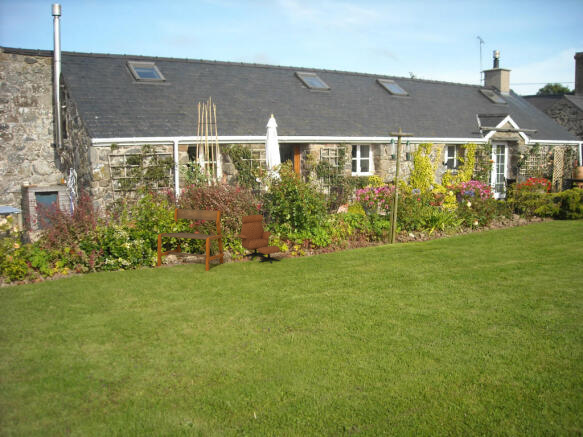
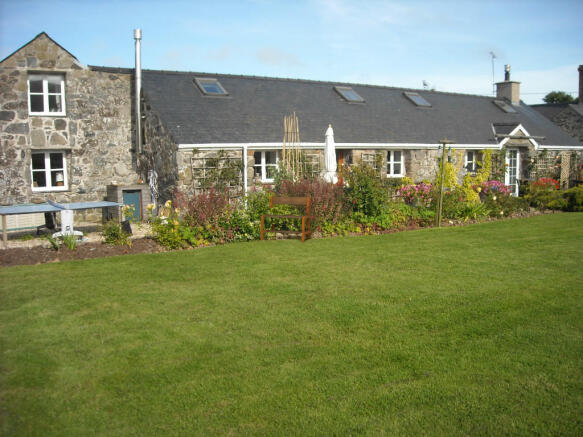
lounge chair: present [238,215,280,264] -> none [319,202,354,238]

